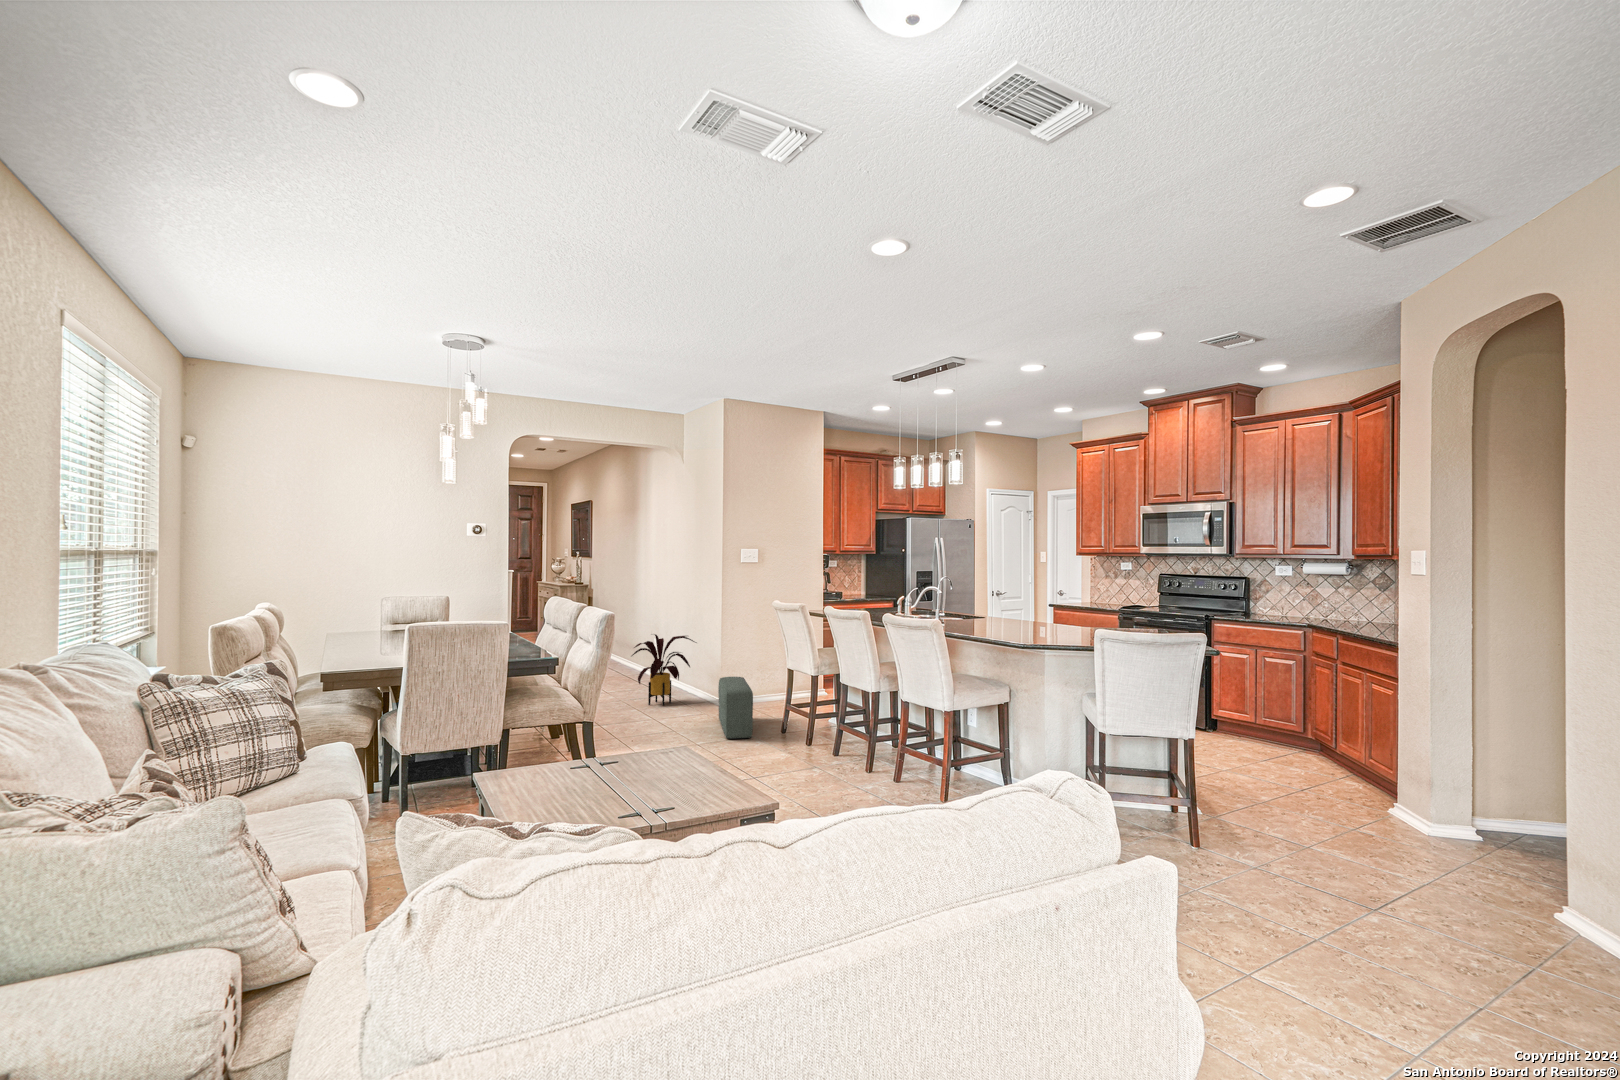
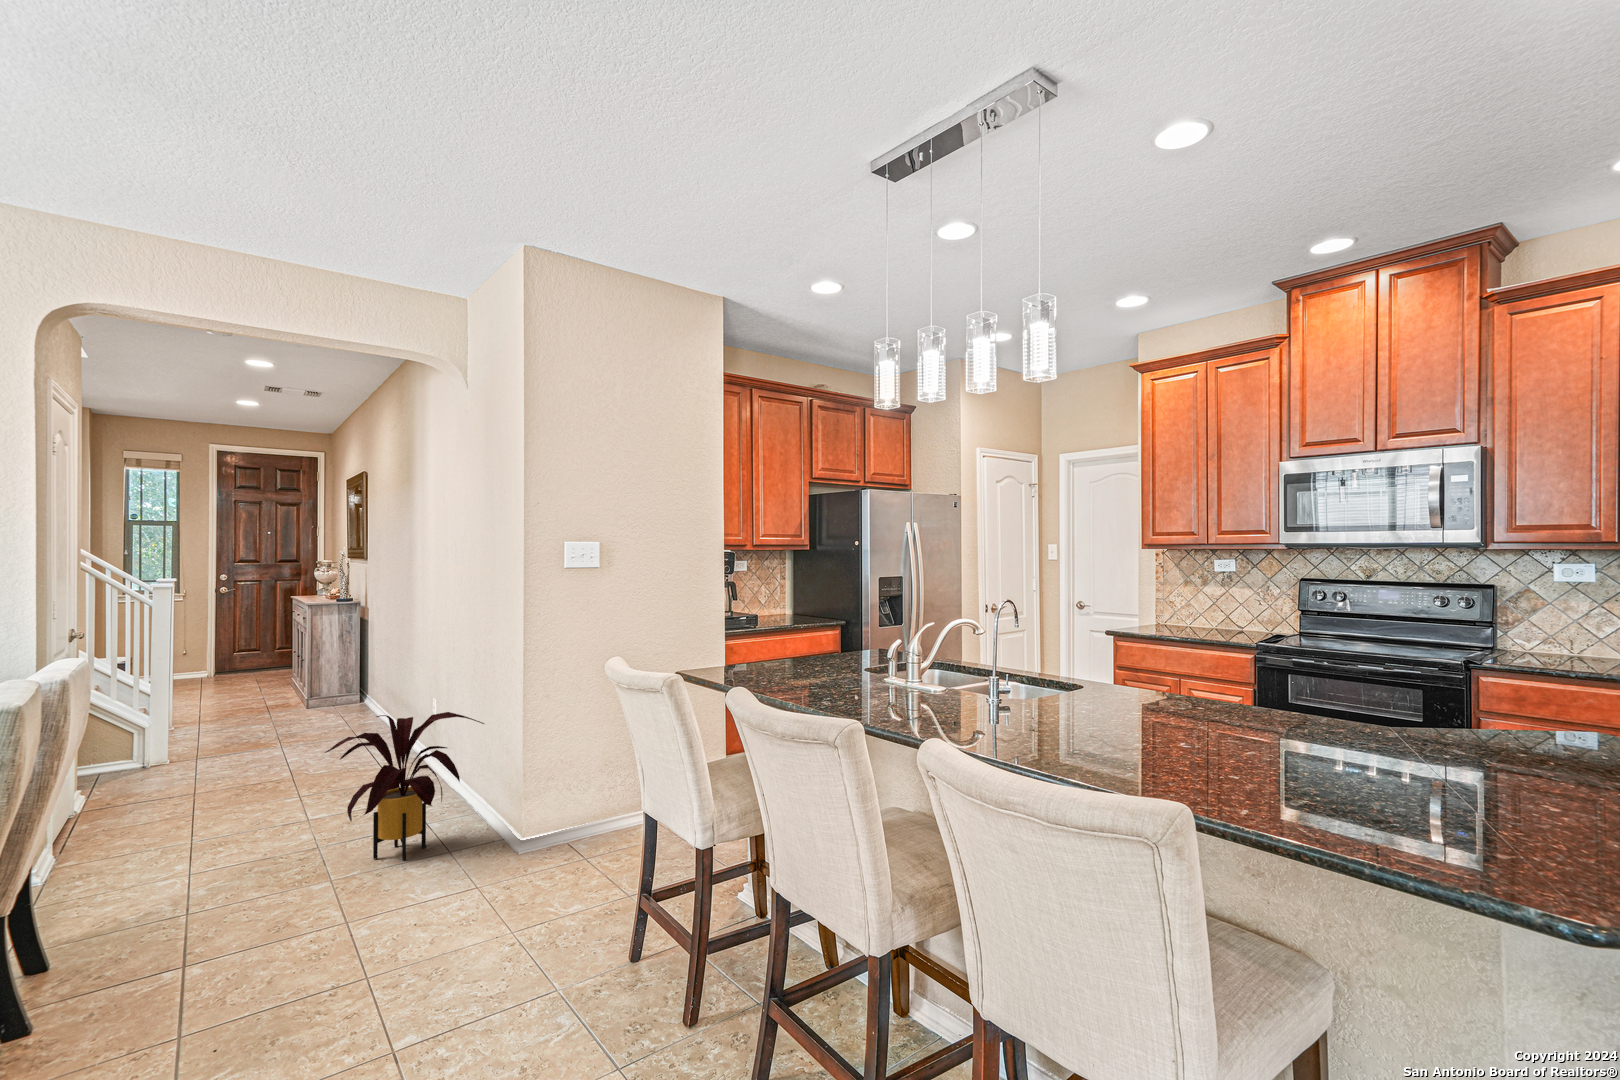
pouf: present [718,677,753,739] -> none [489,815,564,1009]

